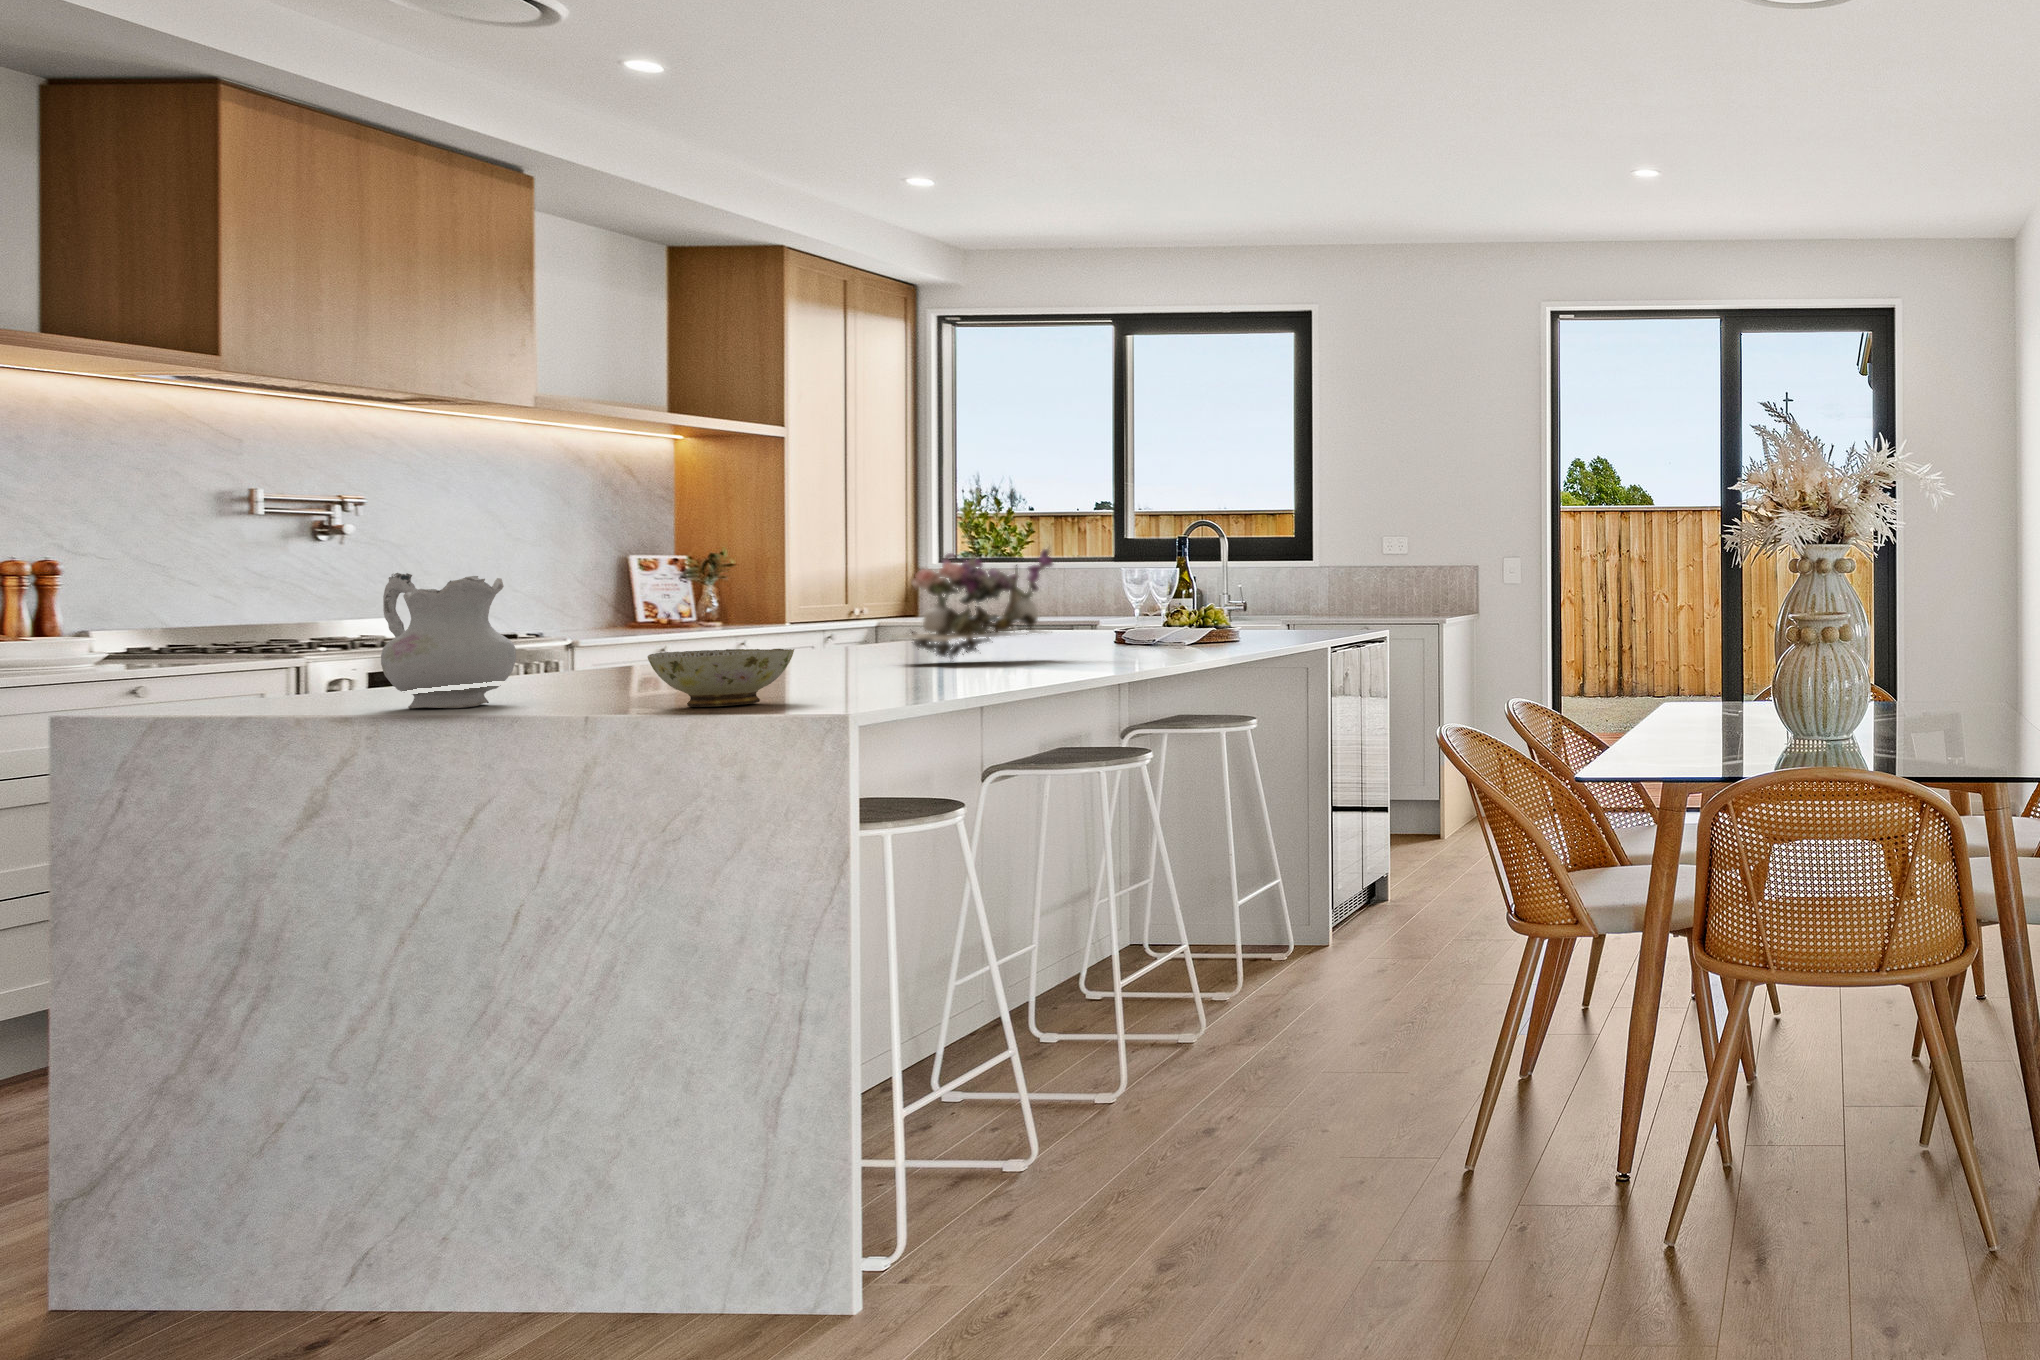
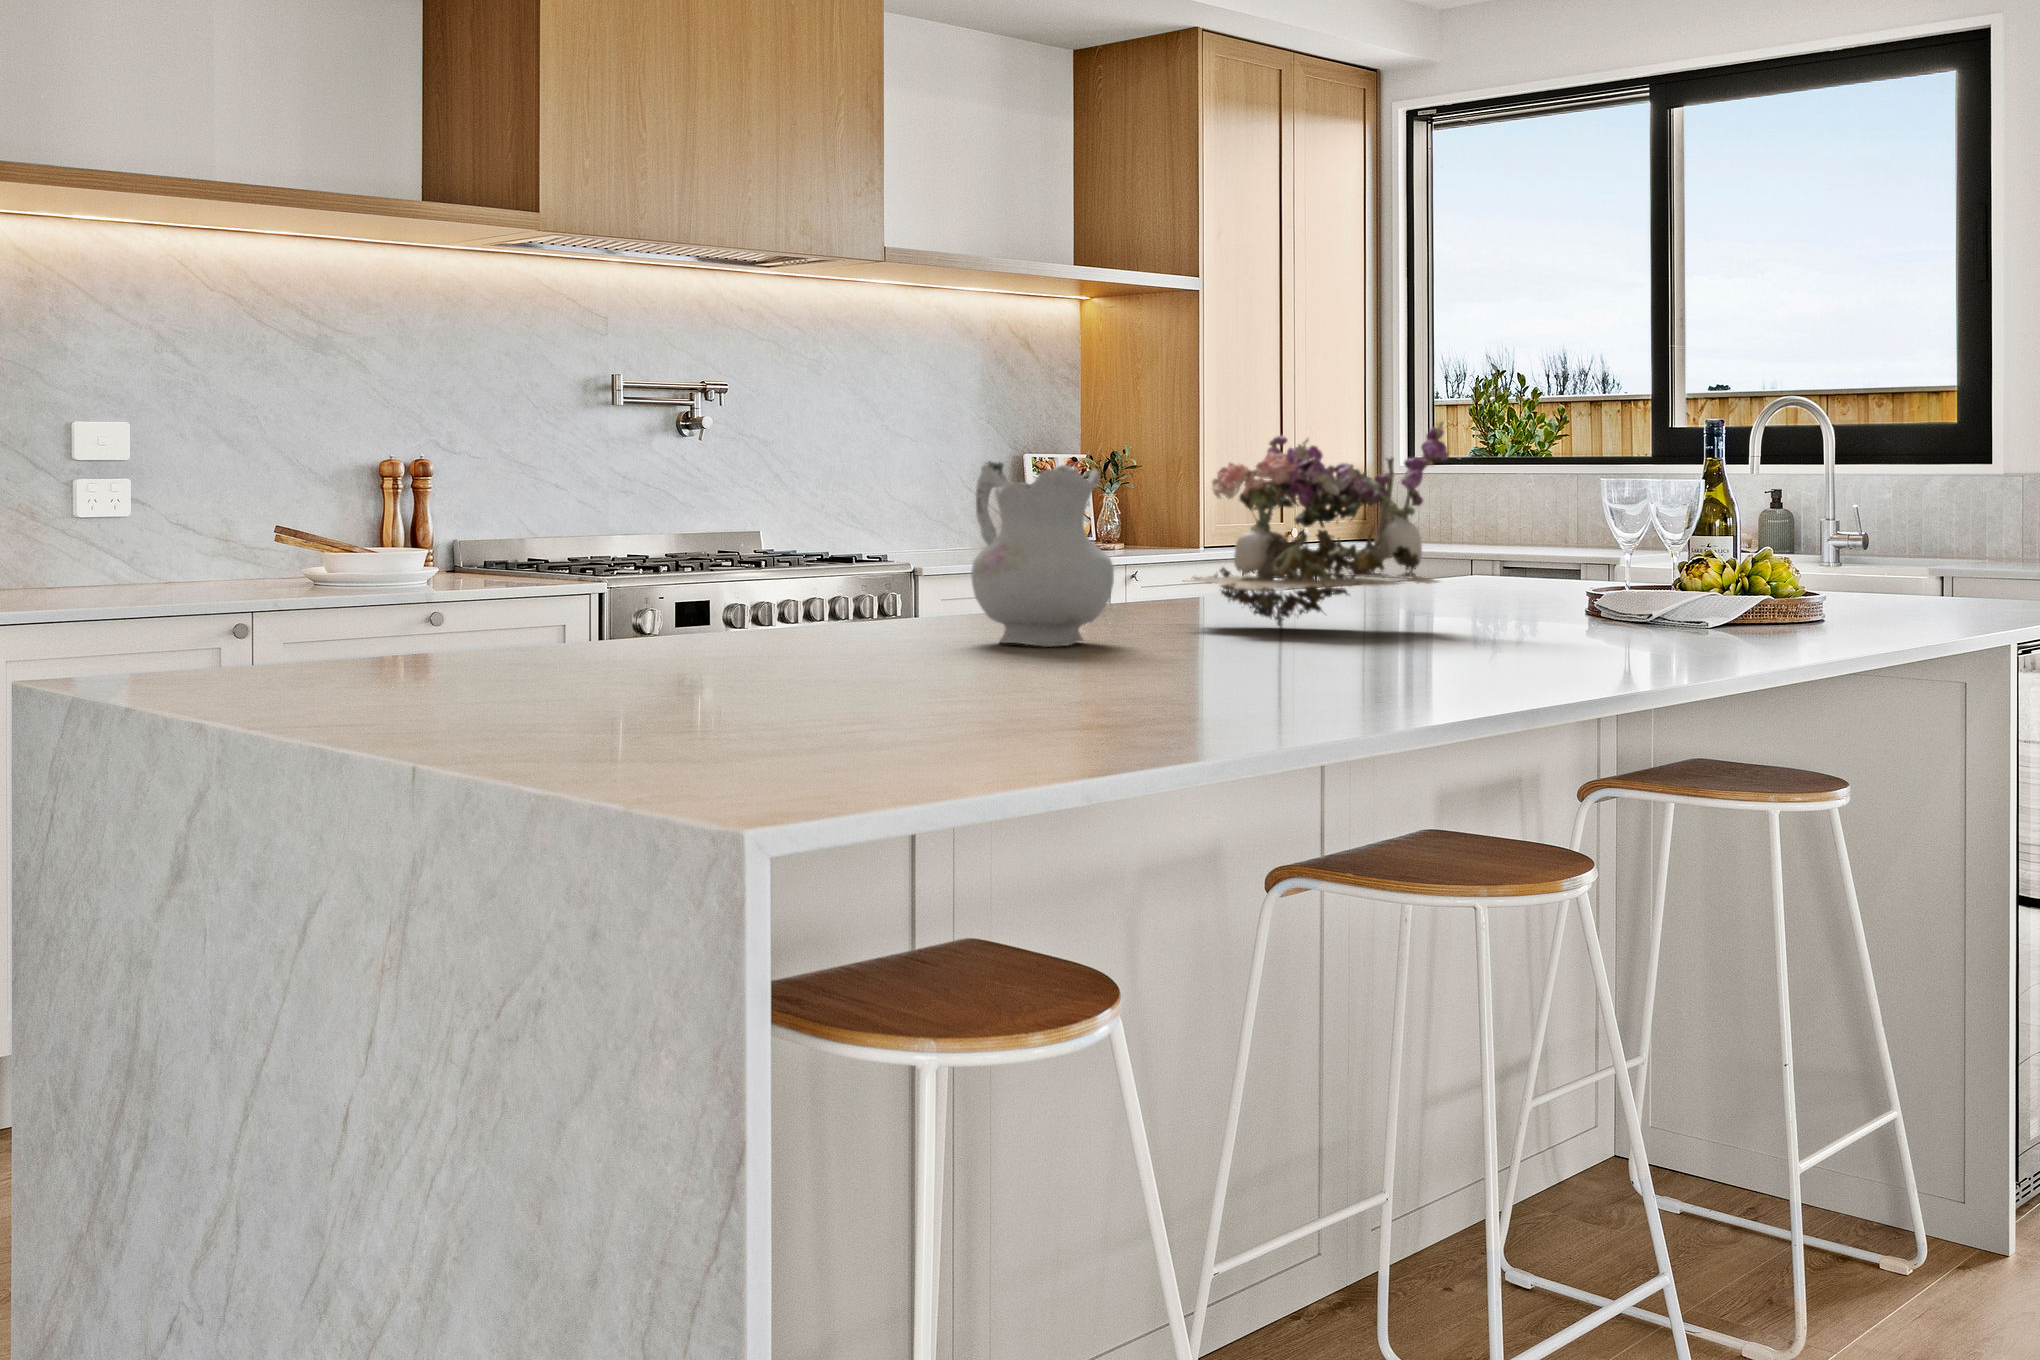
ceramic pitcher: present [381,573,516,708] -> present [971,461,1114,647]
ceramic bowl: present [648,649,794,707] -> none [606,599,843,711]

